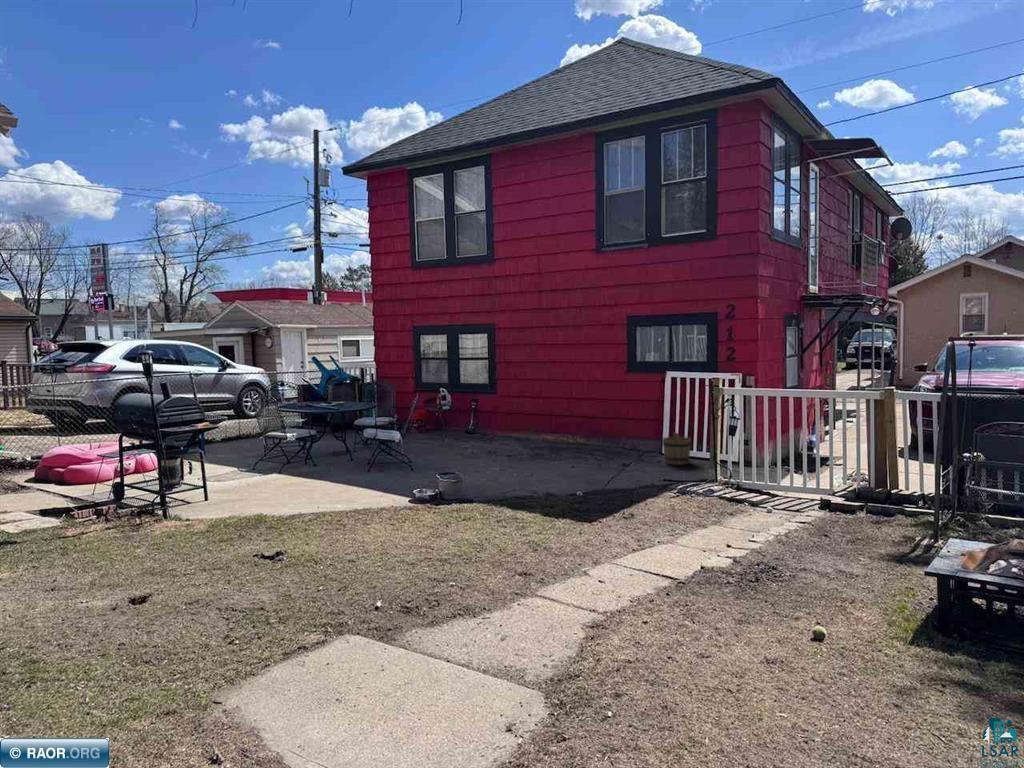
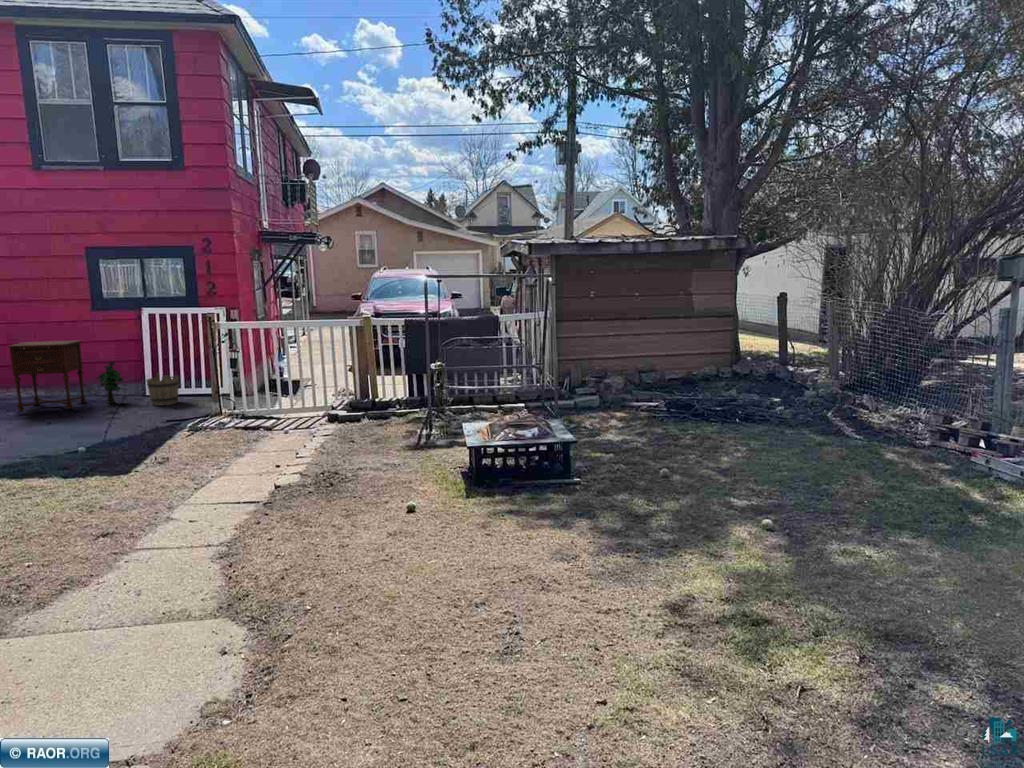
side table: none [565,396,620,457] -> present [8,340,86,411]
decorative plant: none [625,419,648,457] -> present [98,362,123,404]

